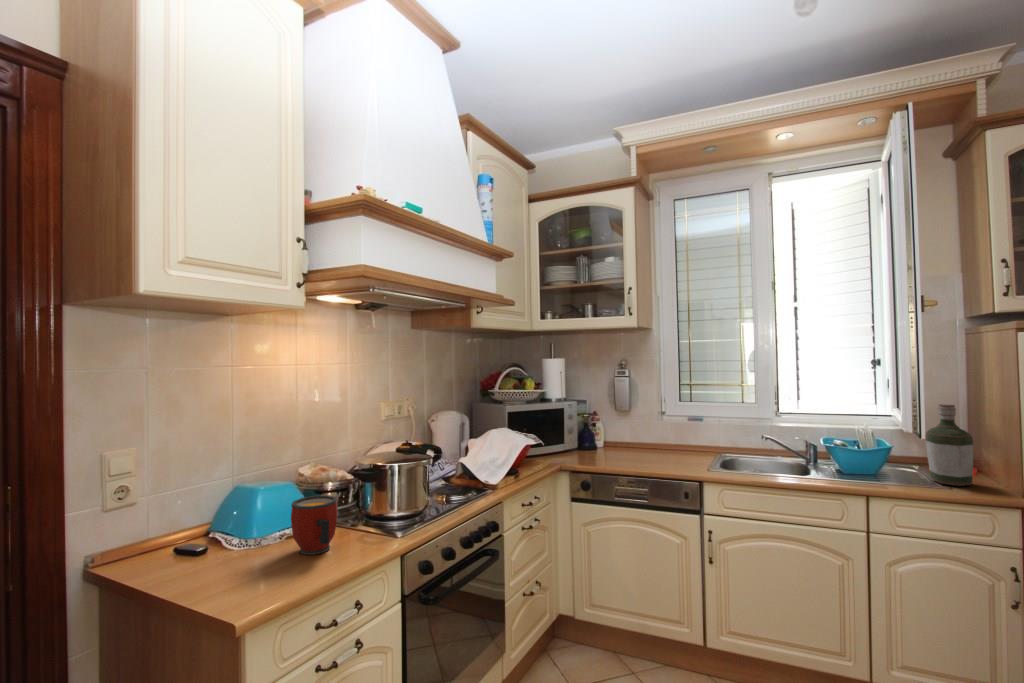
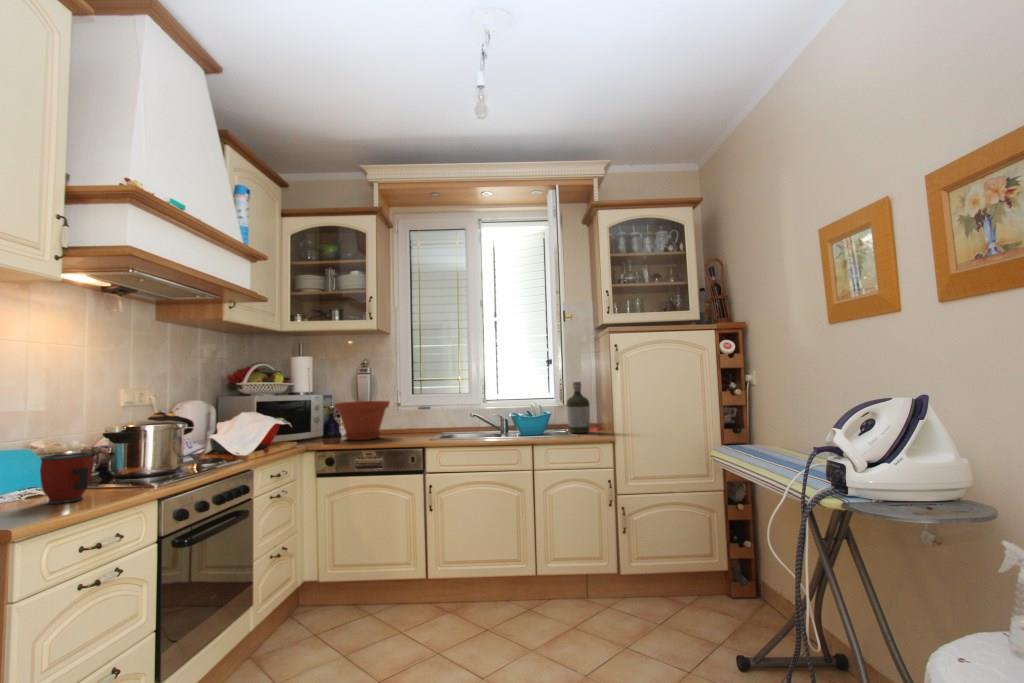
plant pot: none [589,412,655,462] -> present [334,401,390,440]

